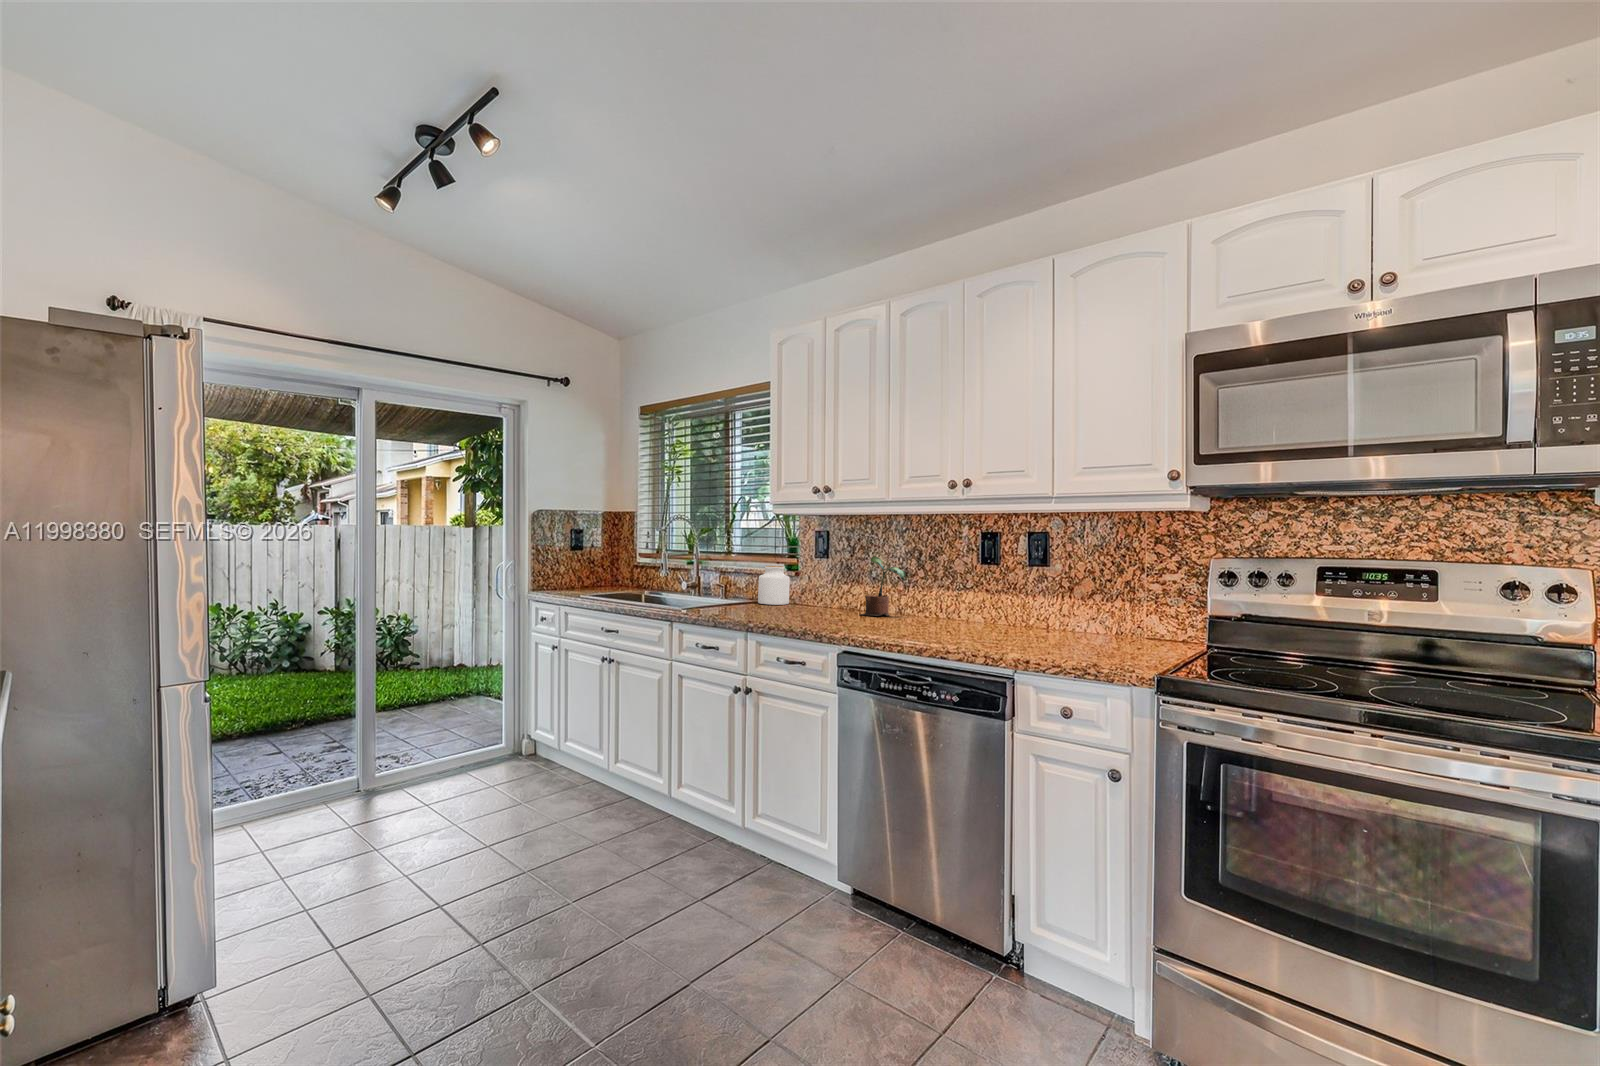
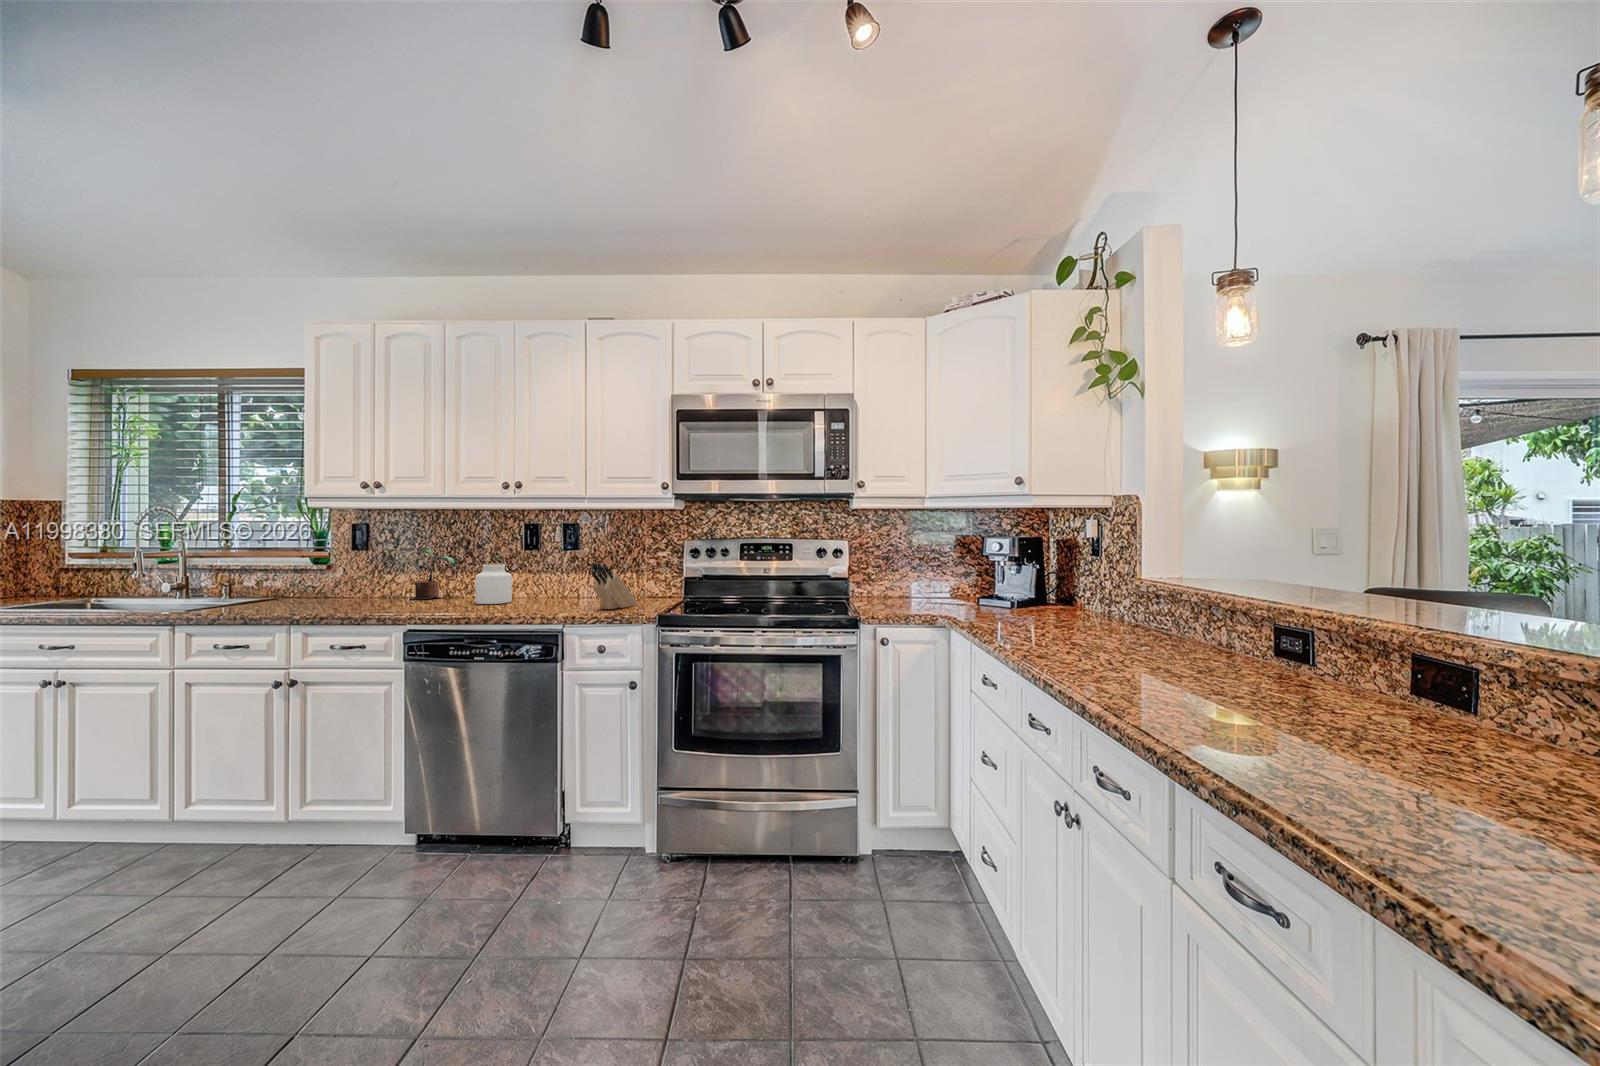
jar: present [758,566,790,605] -> present [475,563,512,604]
knife block: none [1054,586,1127,655] -> present [591,562,638,609]

